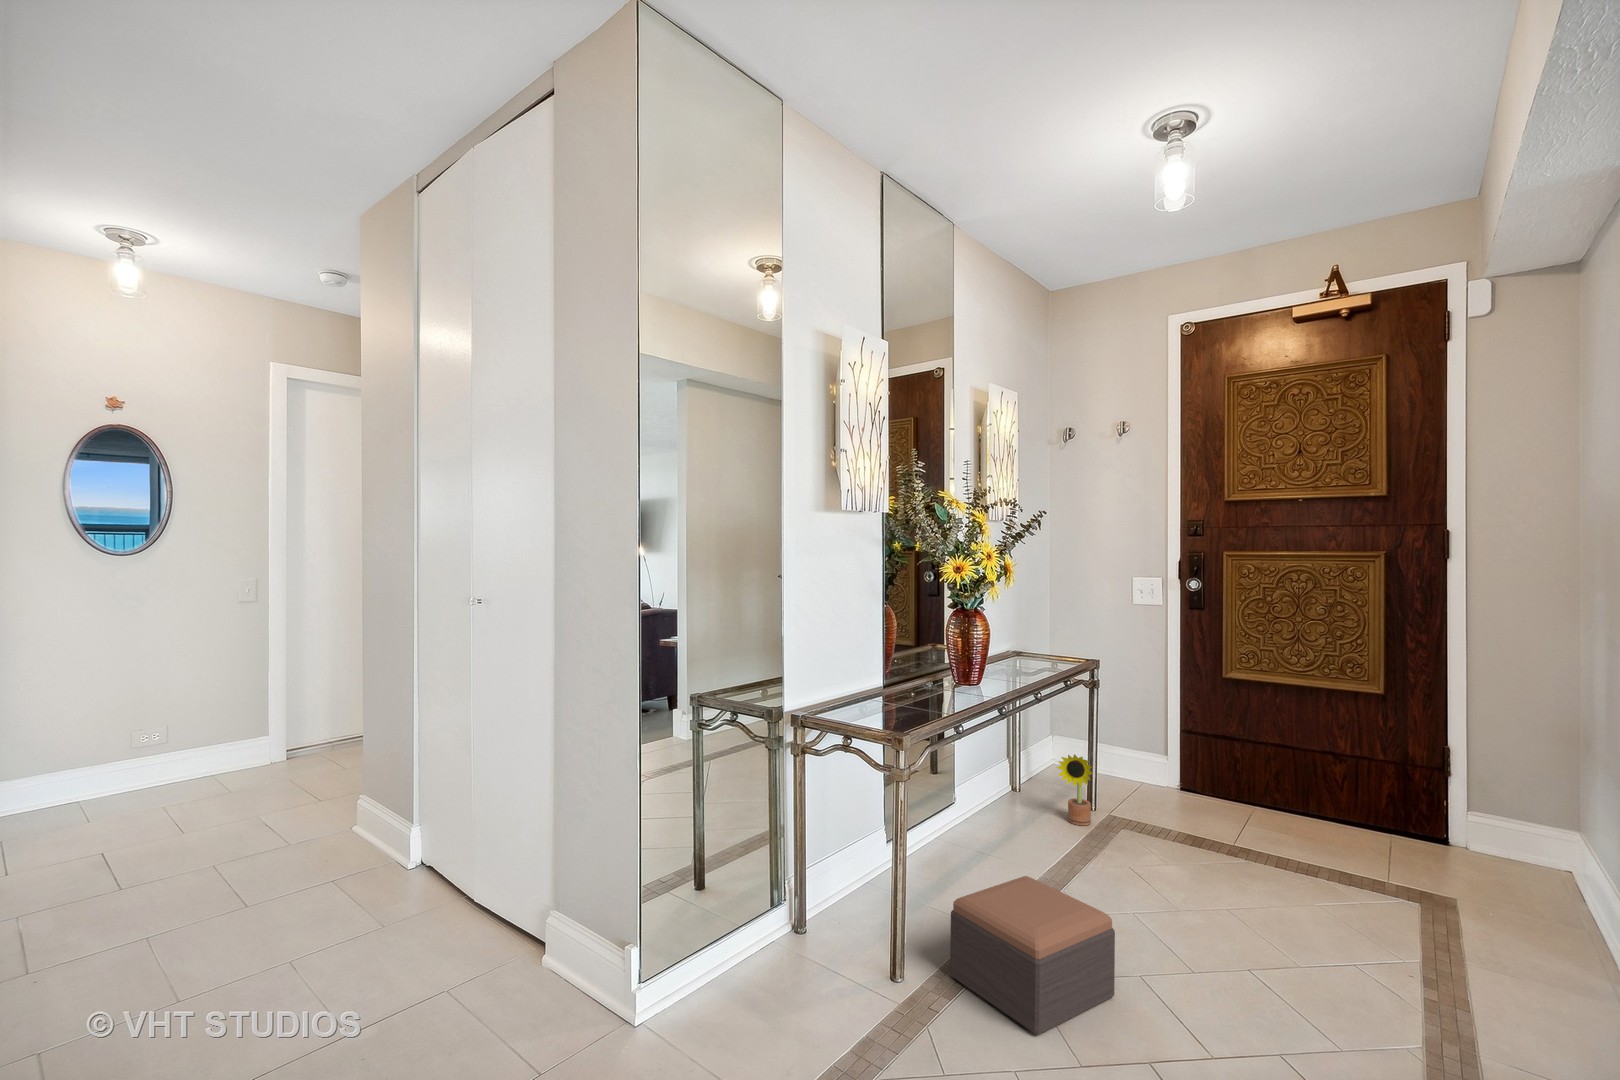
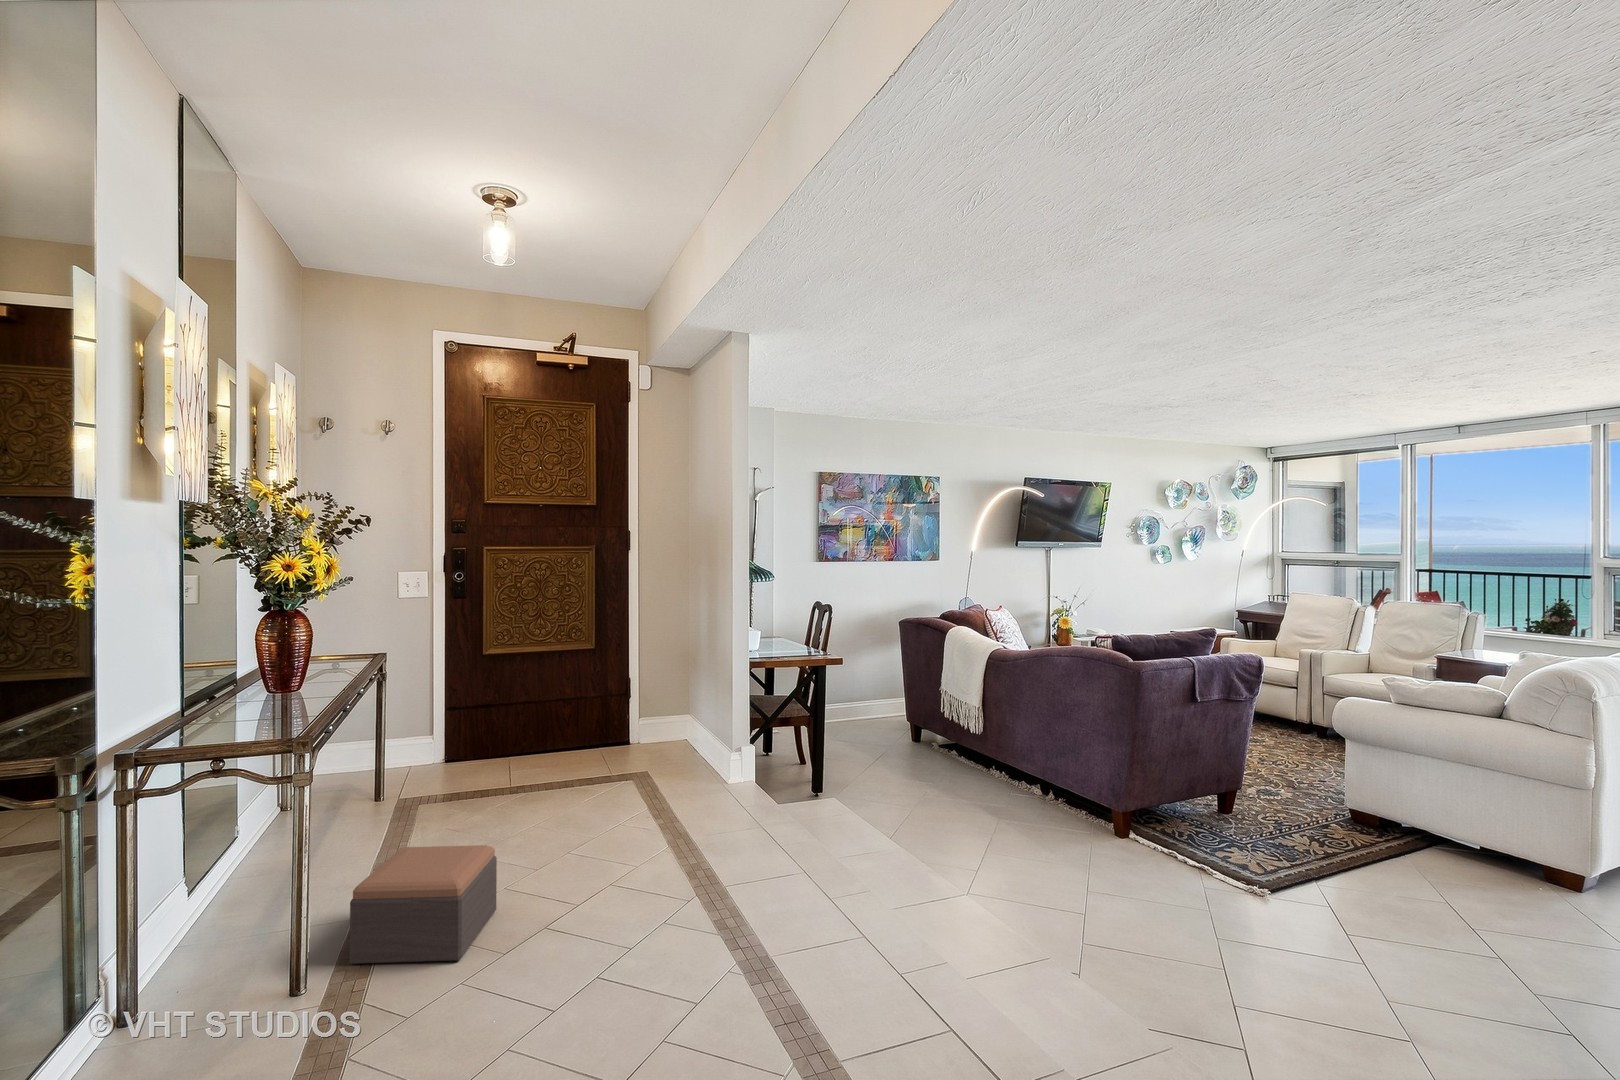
decorative plant: present [1057,754,1093,825] -> none [352,744,392,813]

